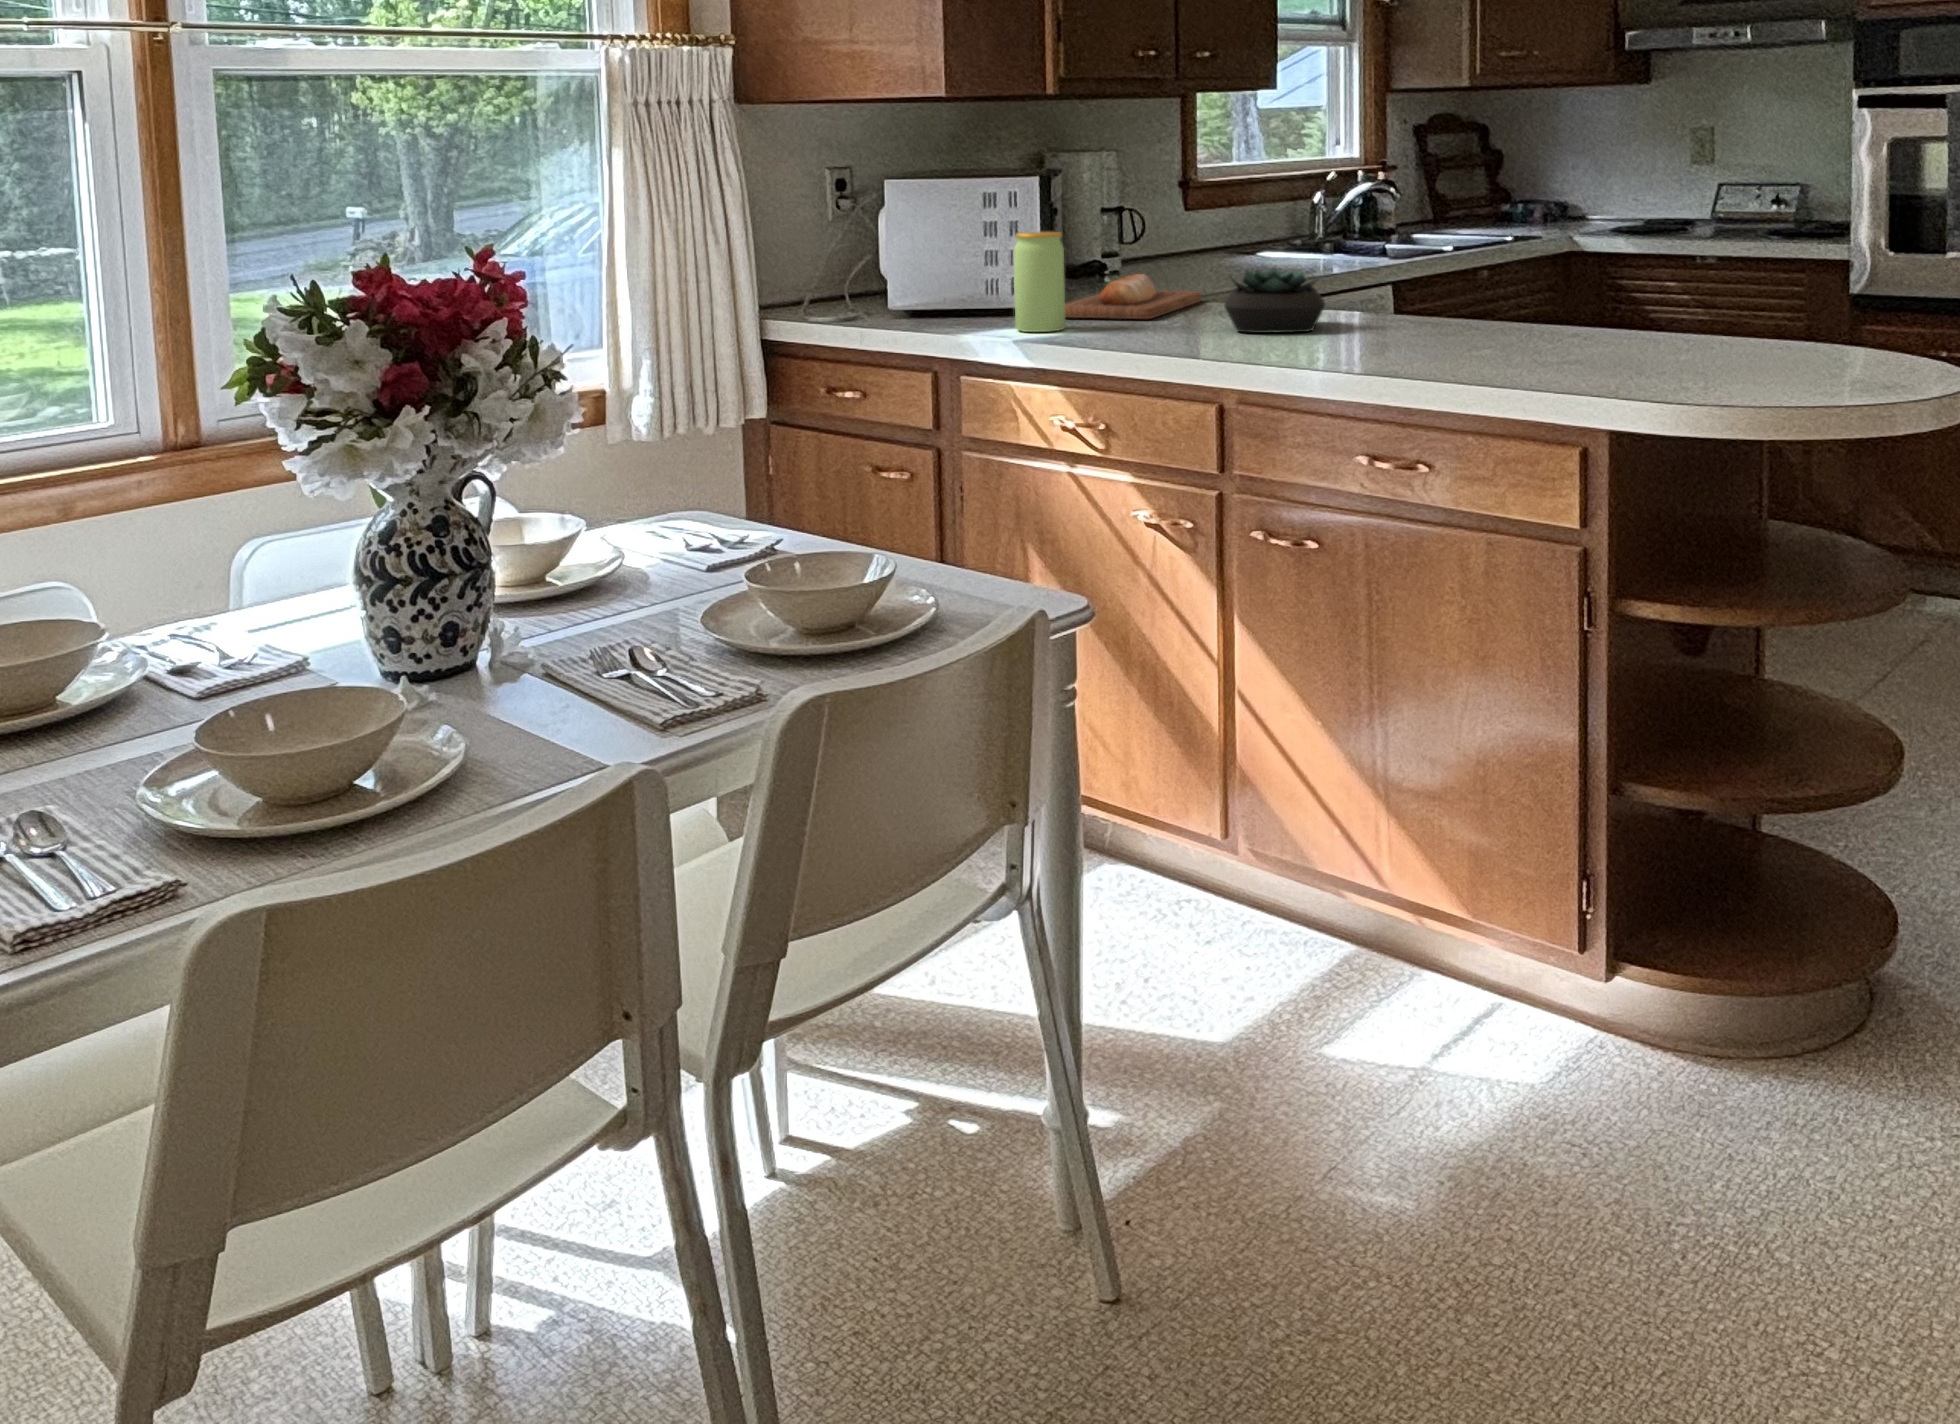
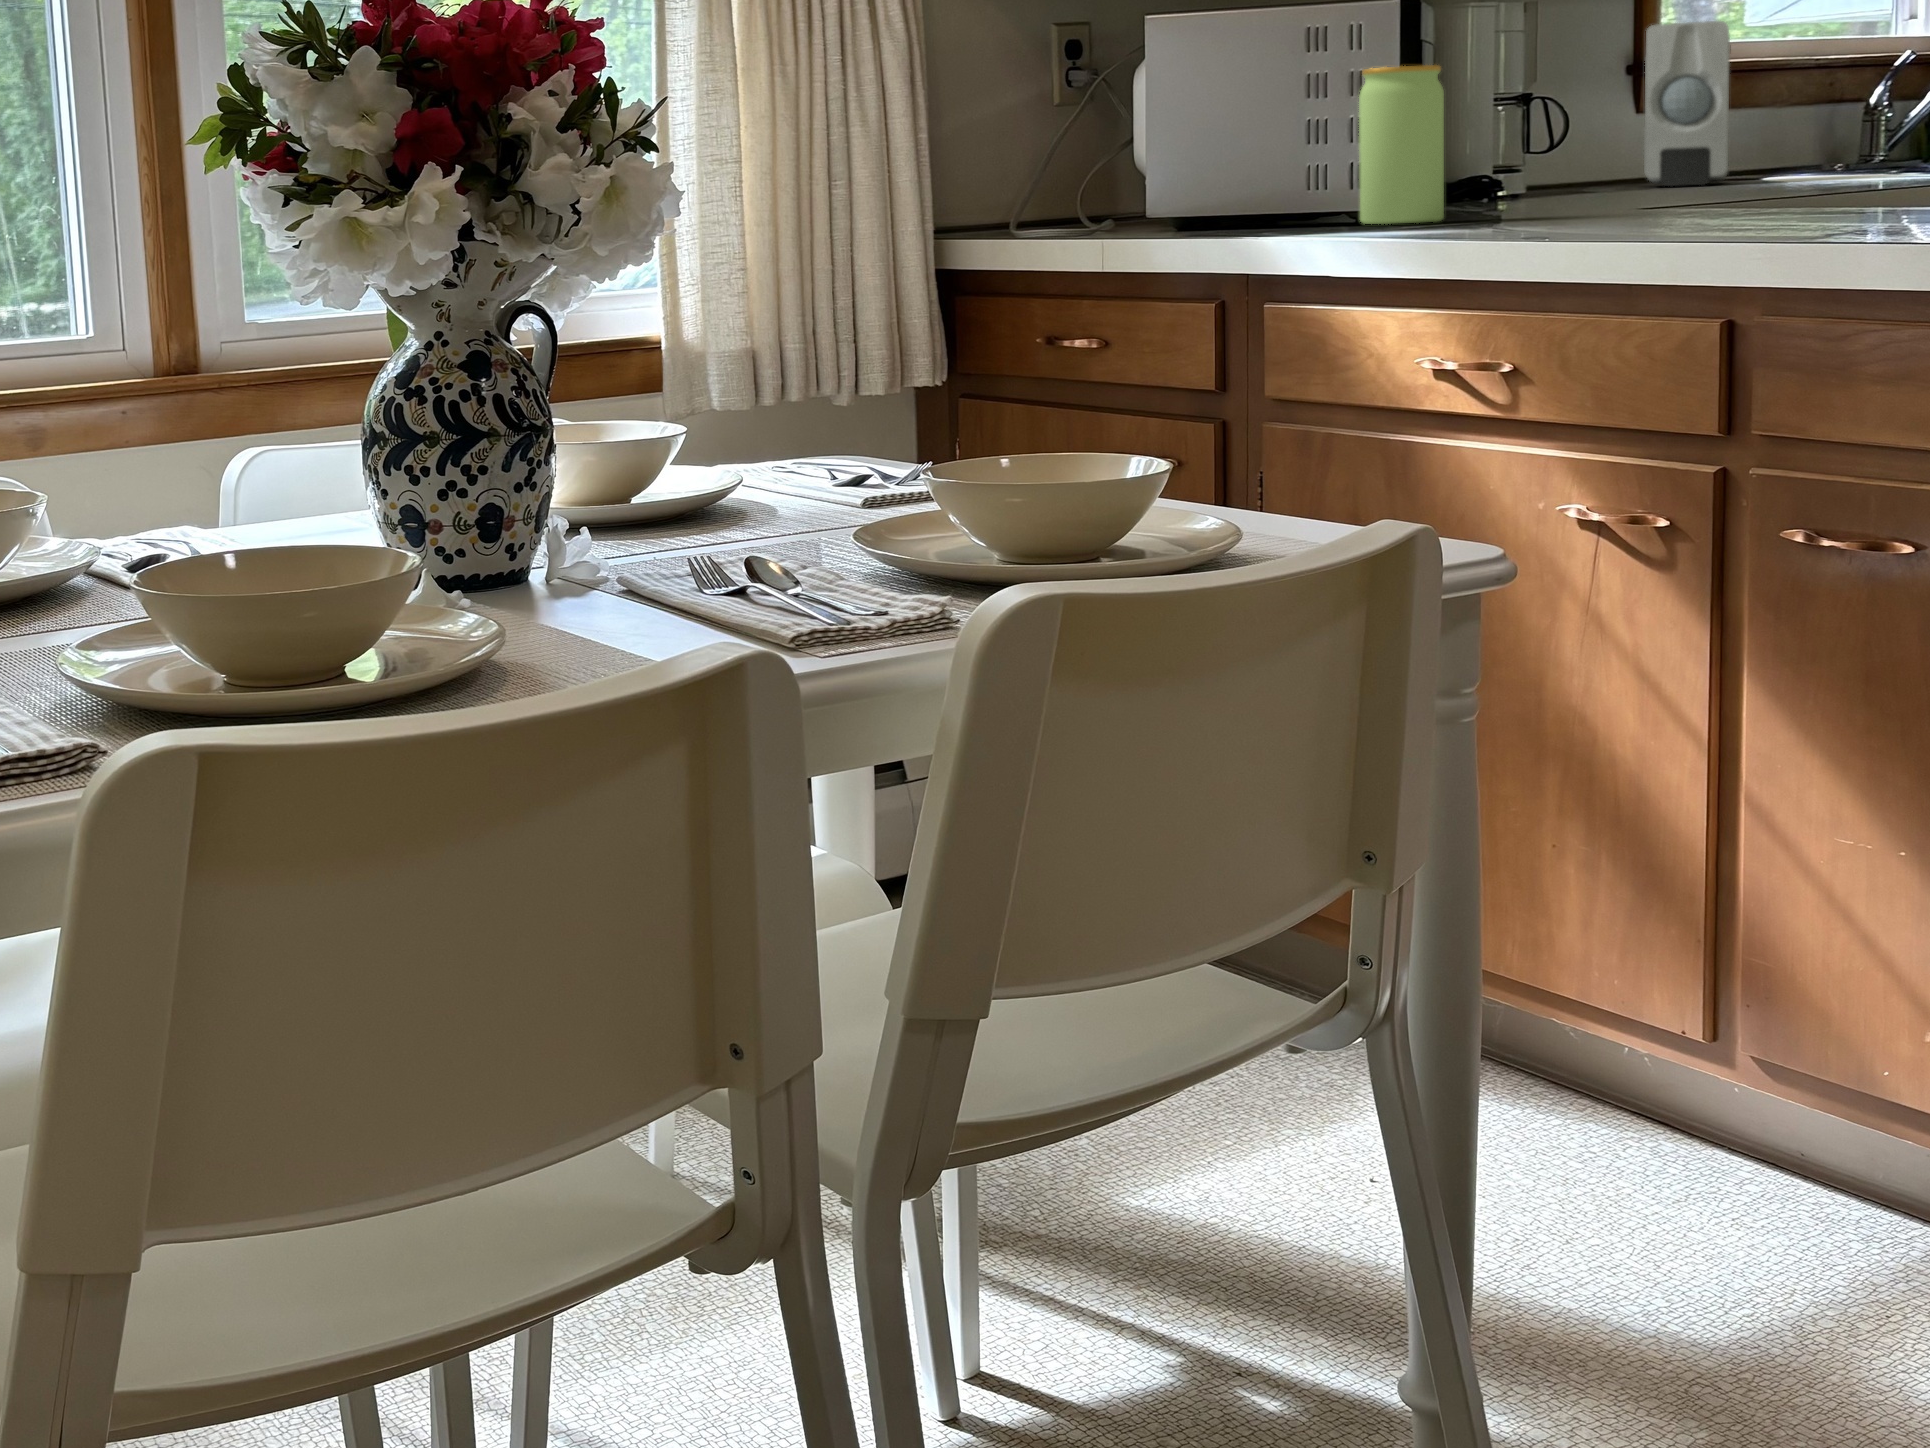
soap dispenser: none [1186,169,1234,269] -> present [1644,21,1731,186]
succulent plant: present [1224,268,1325,333] -> none [1726,105,1917,211]
bread loaf: present [1065,274,1201,319] -> none [1424,157,1677,214]

